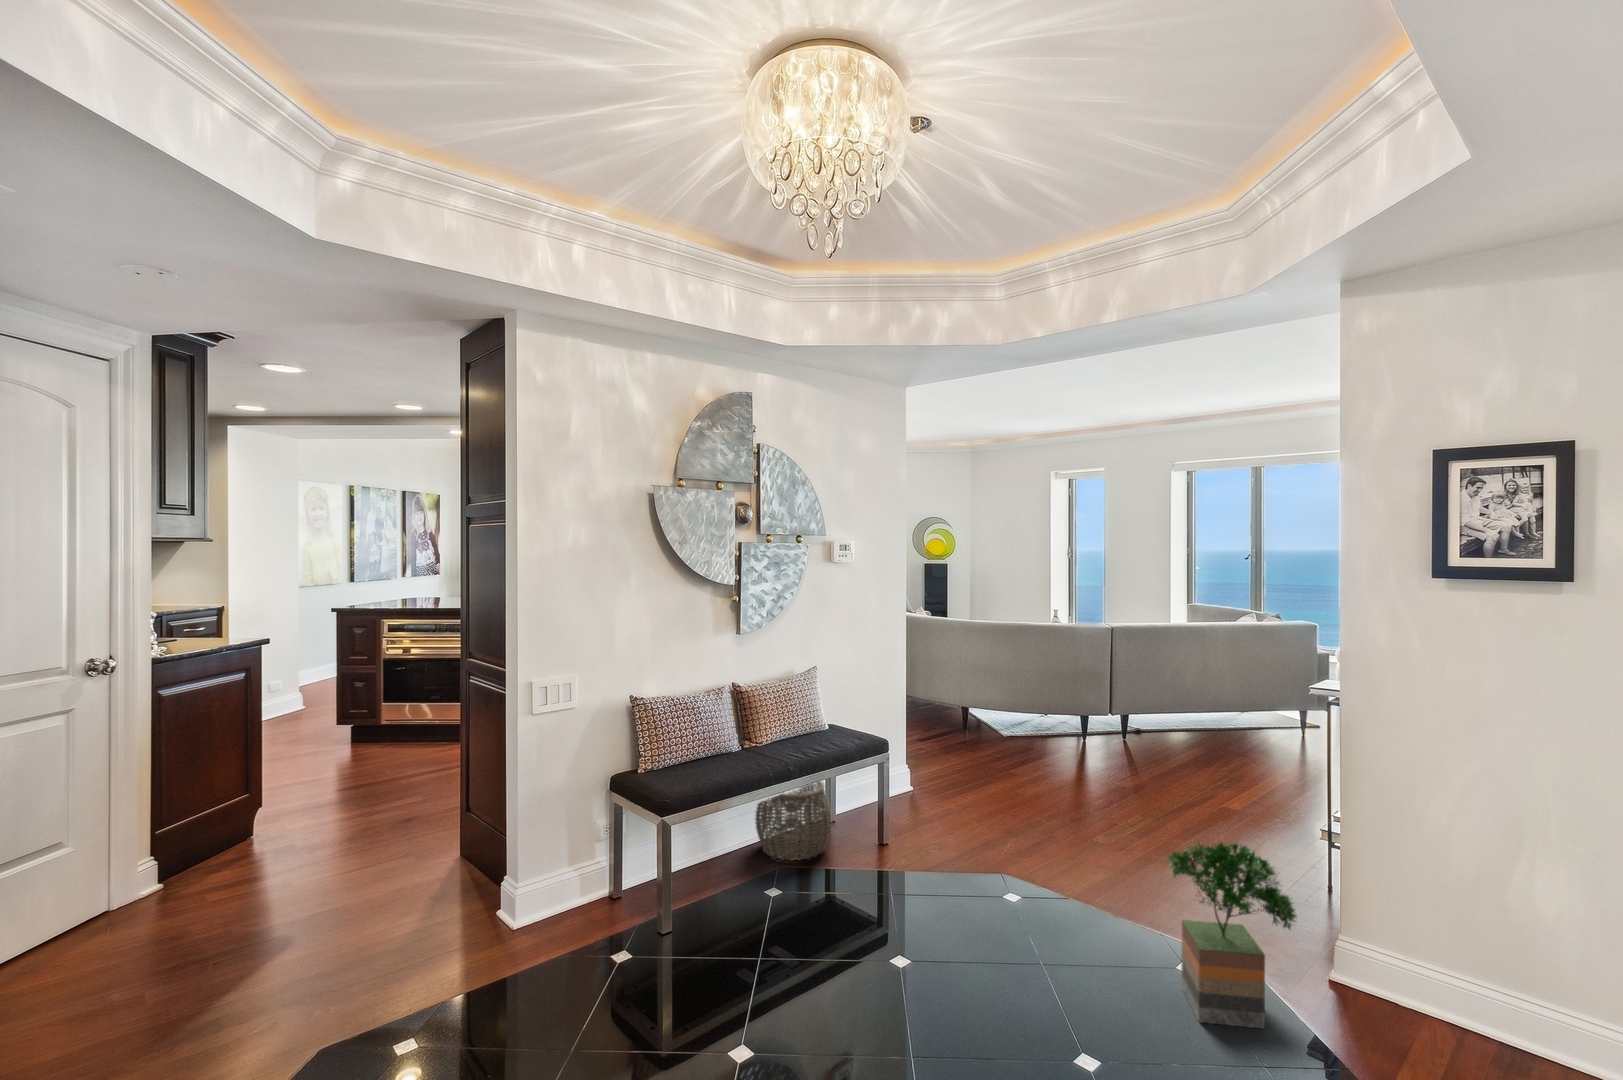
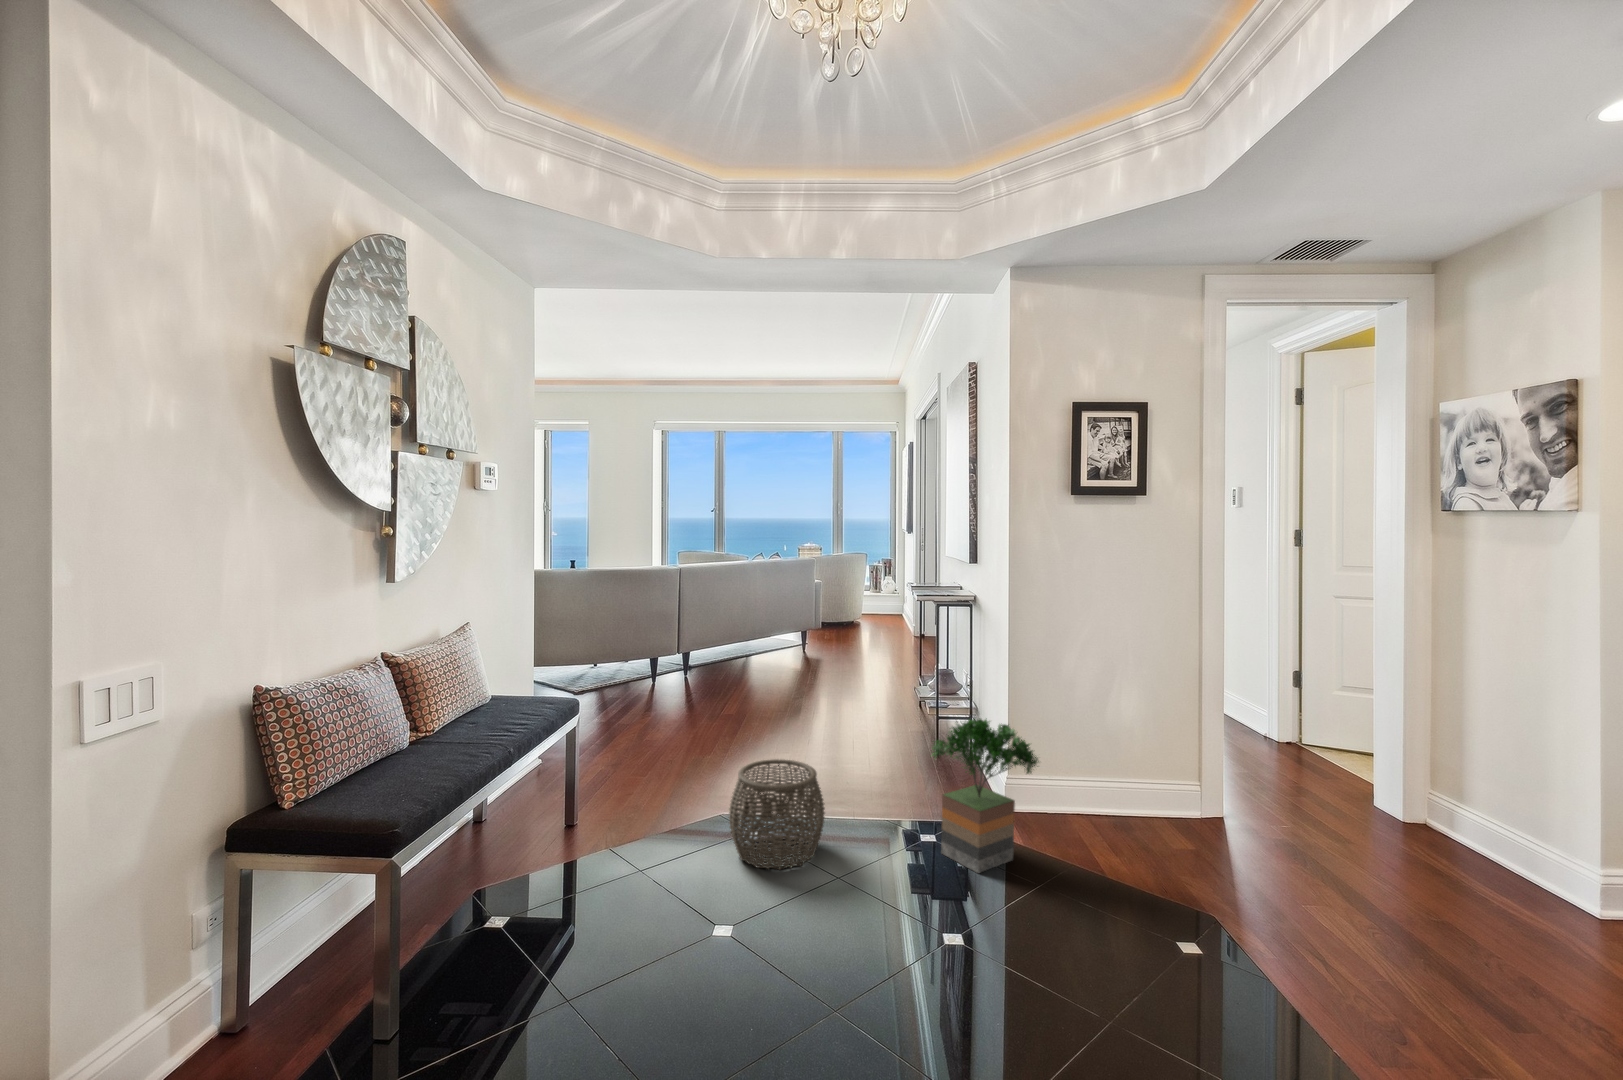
woven basket: present [755,779,832,861] -> present [729,759,825,869]

